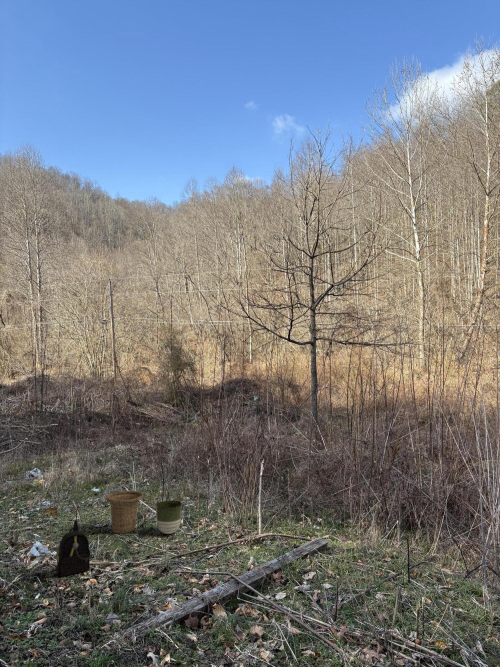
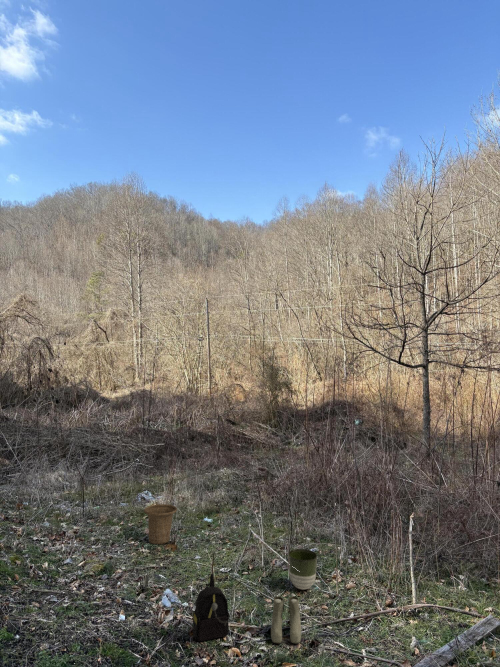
basket: present [106,491,143,534] -> present [144,504,177,544]
boots: none [128,534,156,571] -> present [271,597,301,644]

